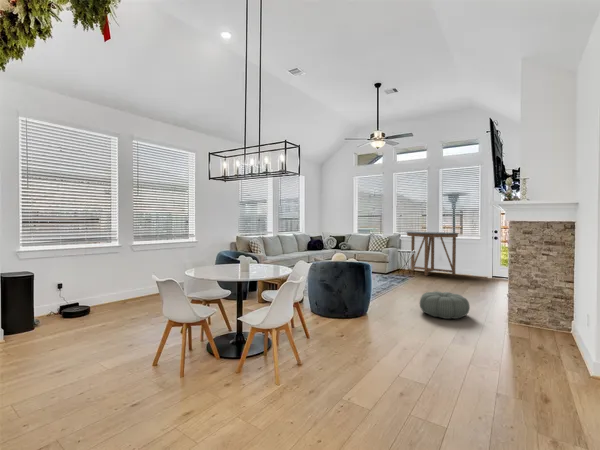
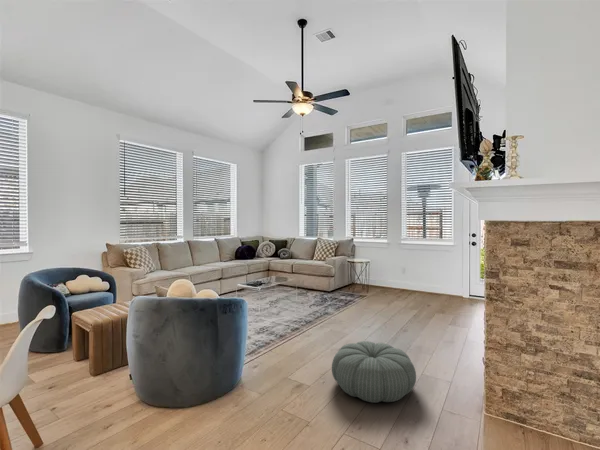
console table: present [407,231,459,276] -> none [360,235,426,294]

